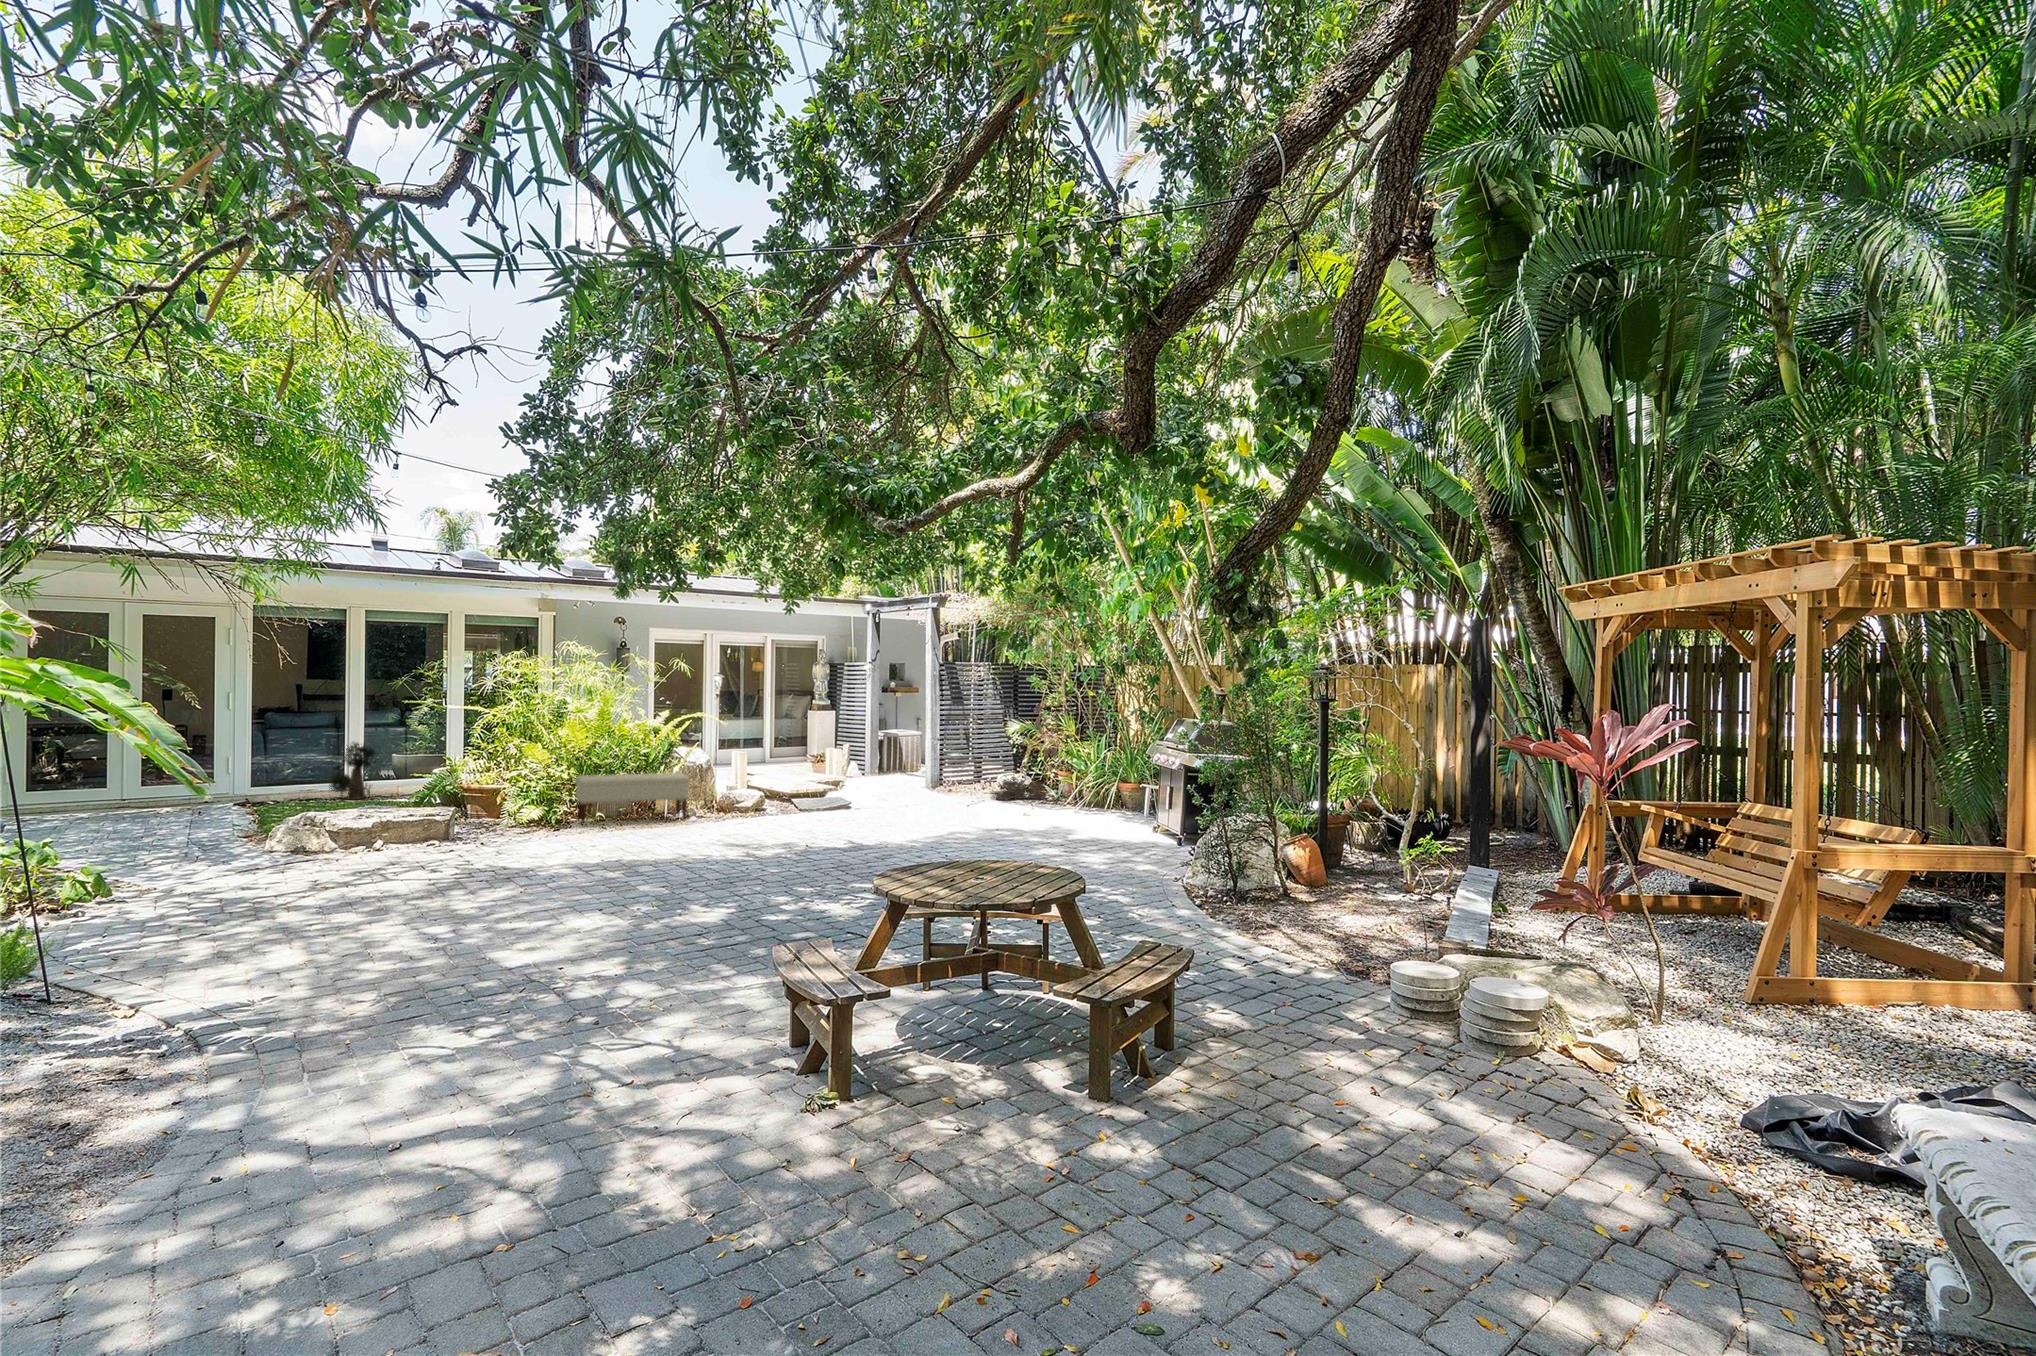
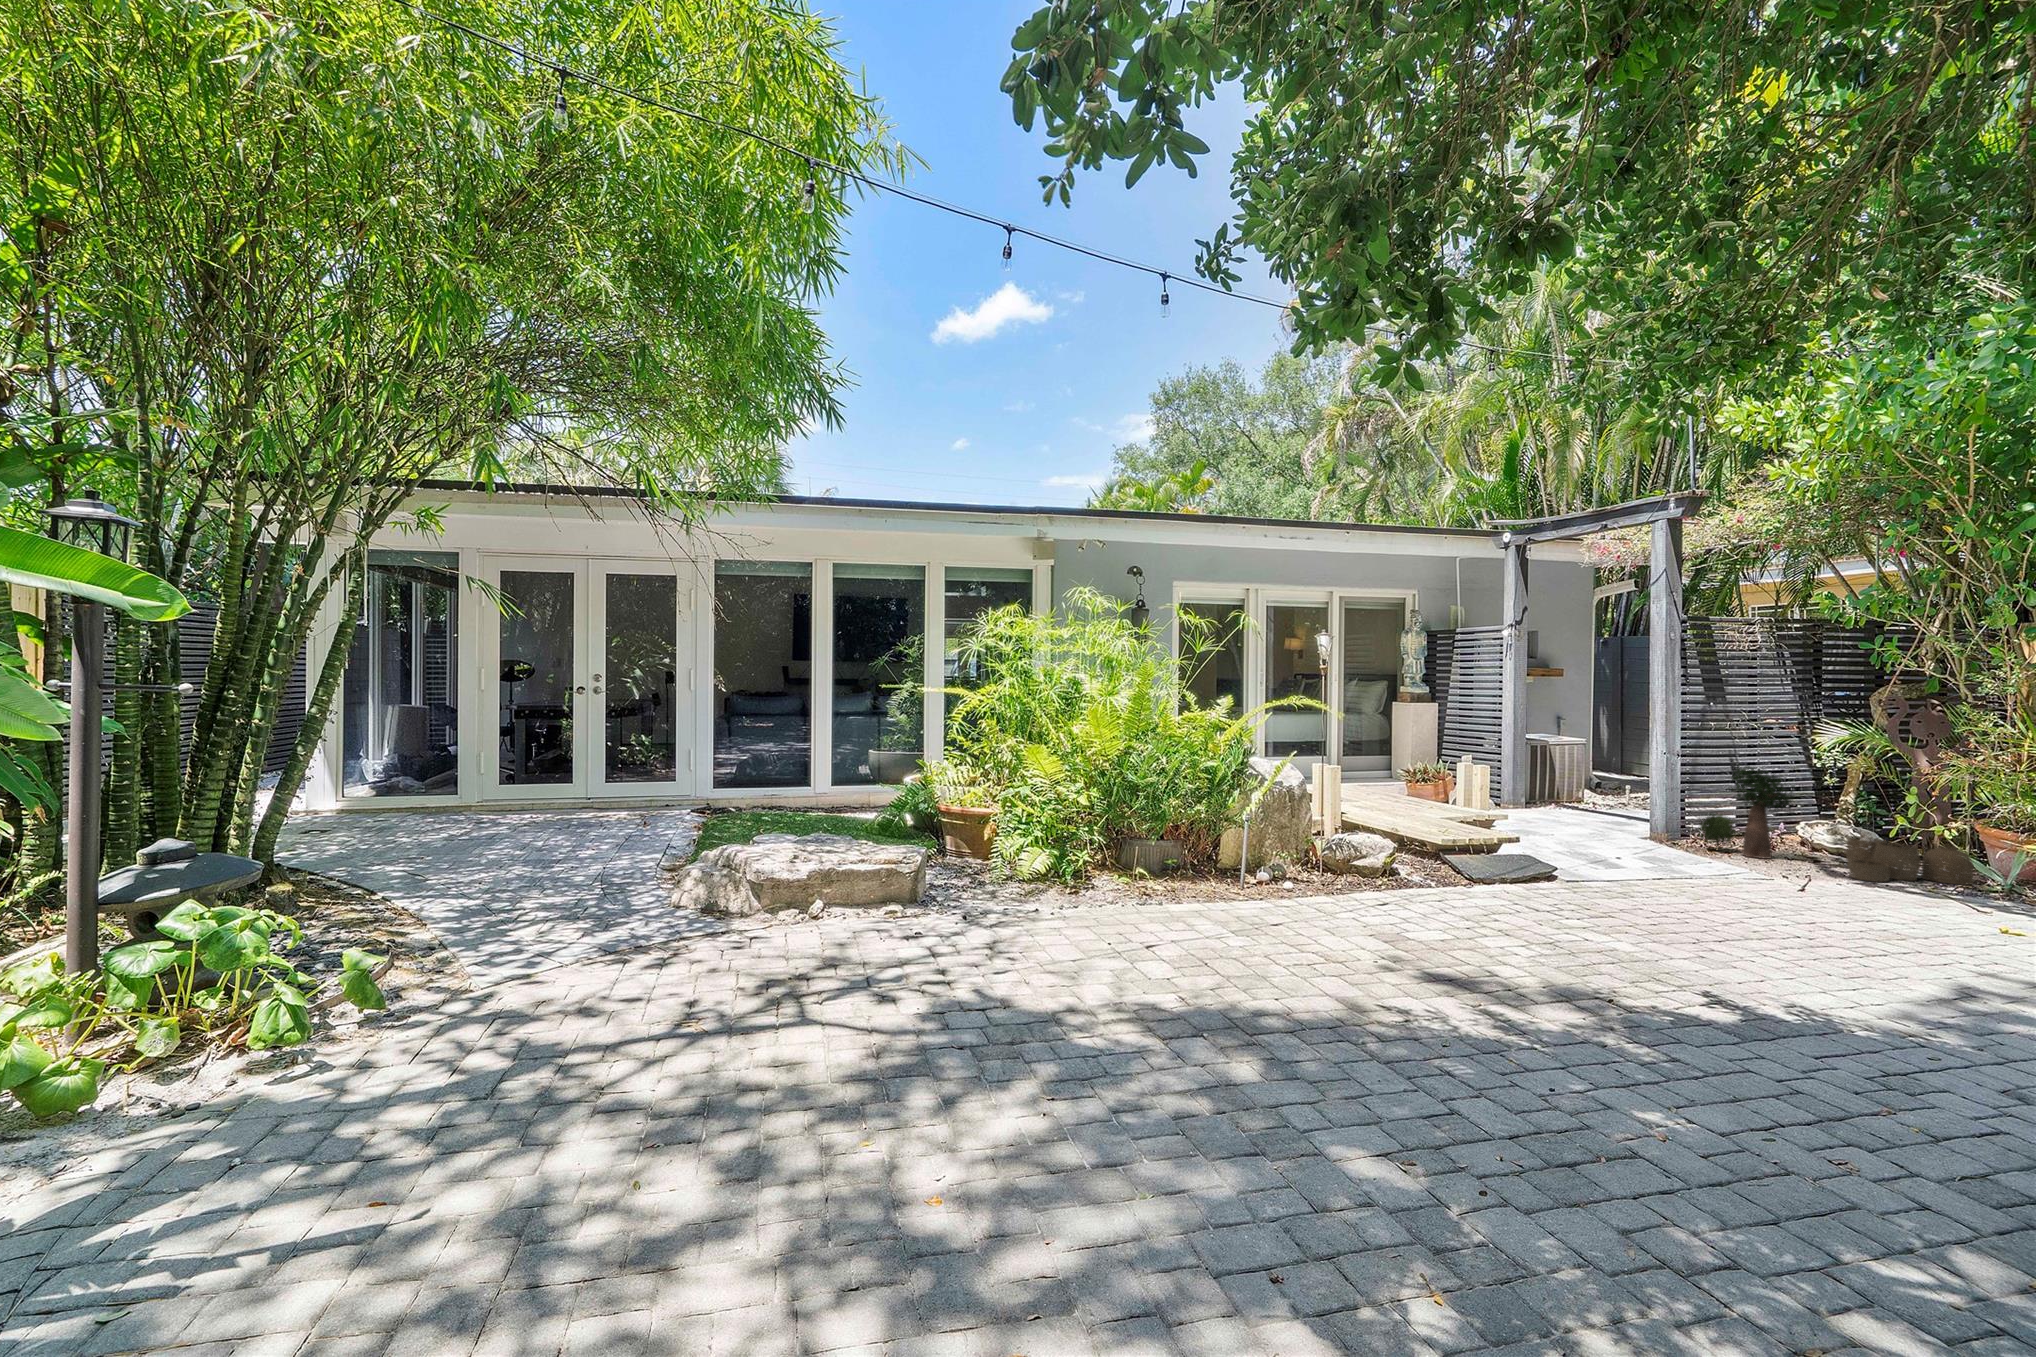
potted plant: present [329,742,377,800] -> present [1699,765,1793,859]
bench: present [576,773,689,825] -> none [1100,801,1287,889]

